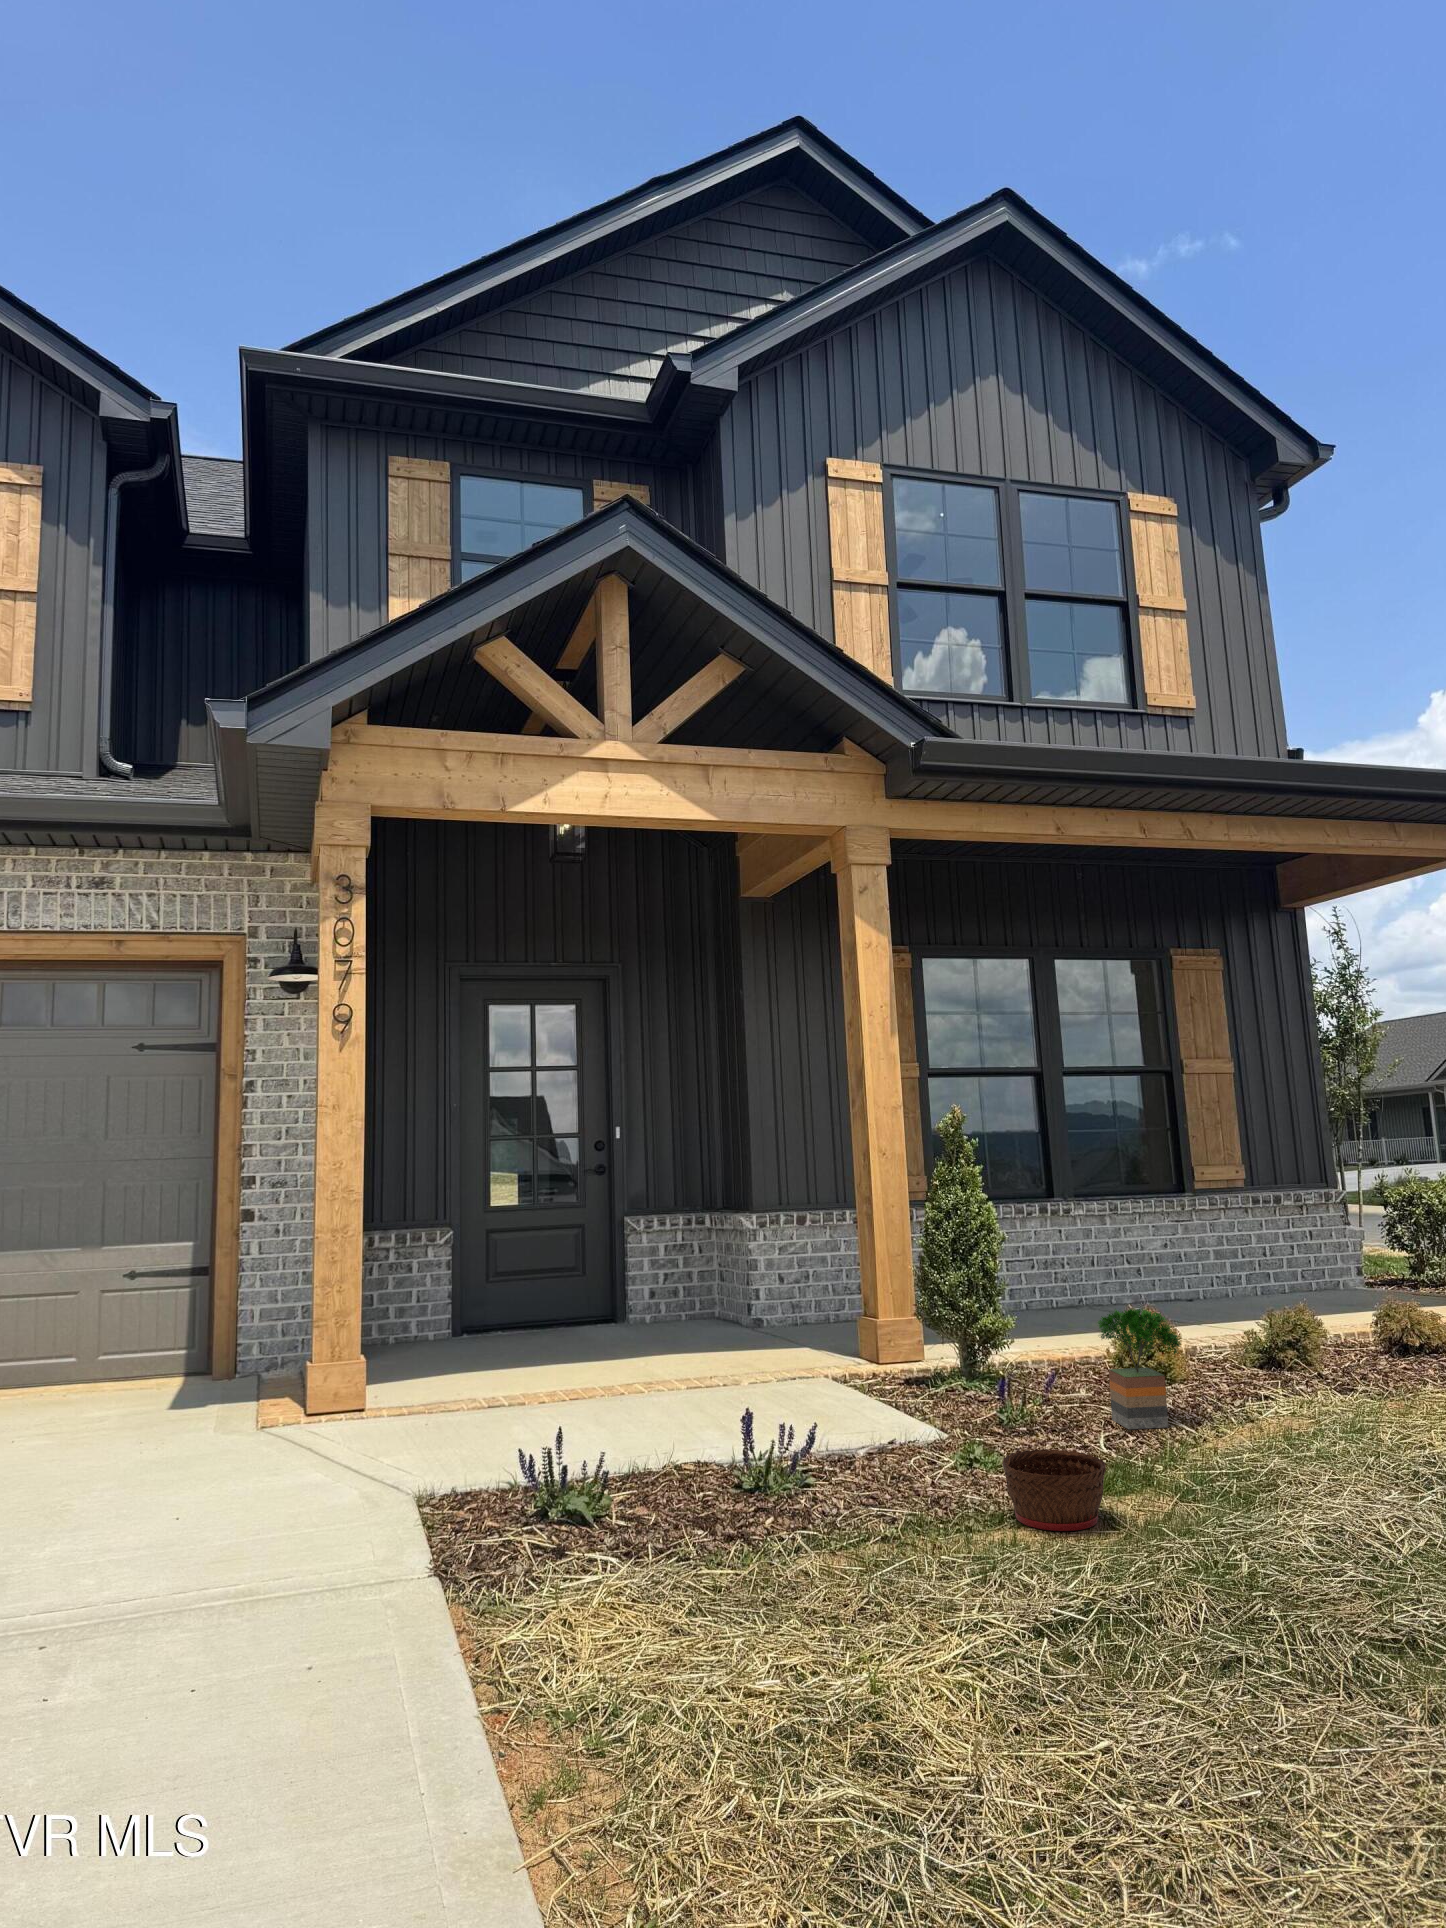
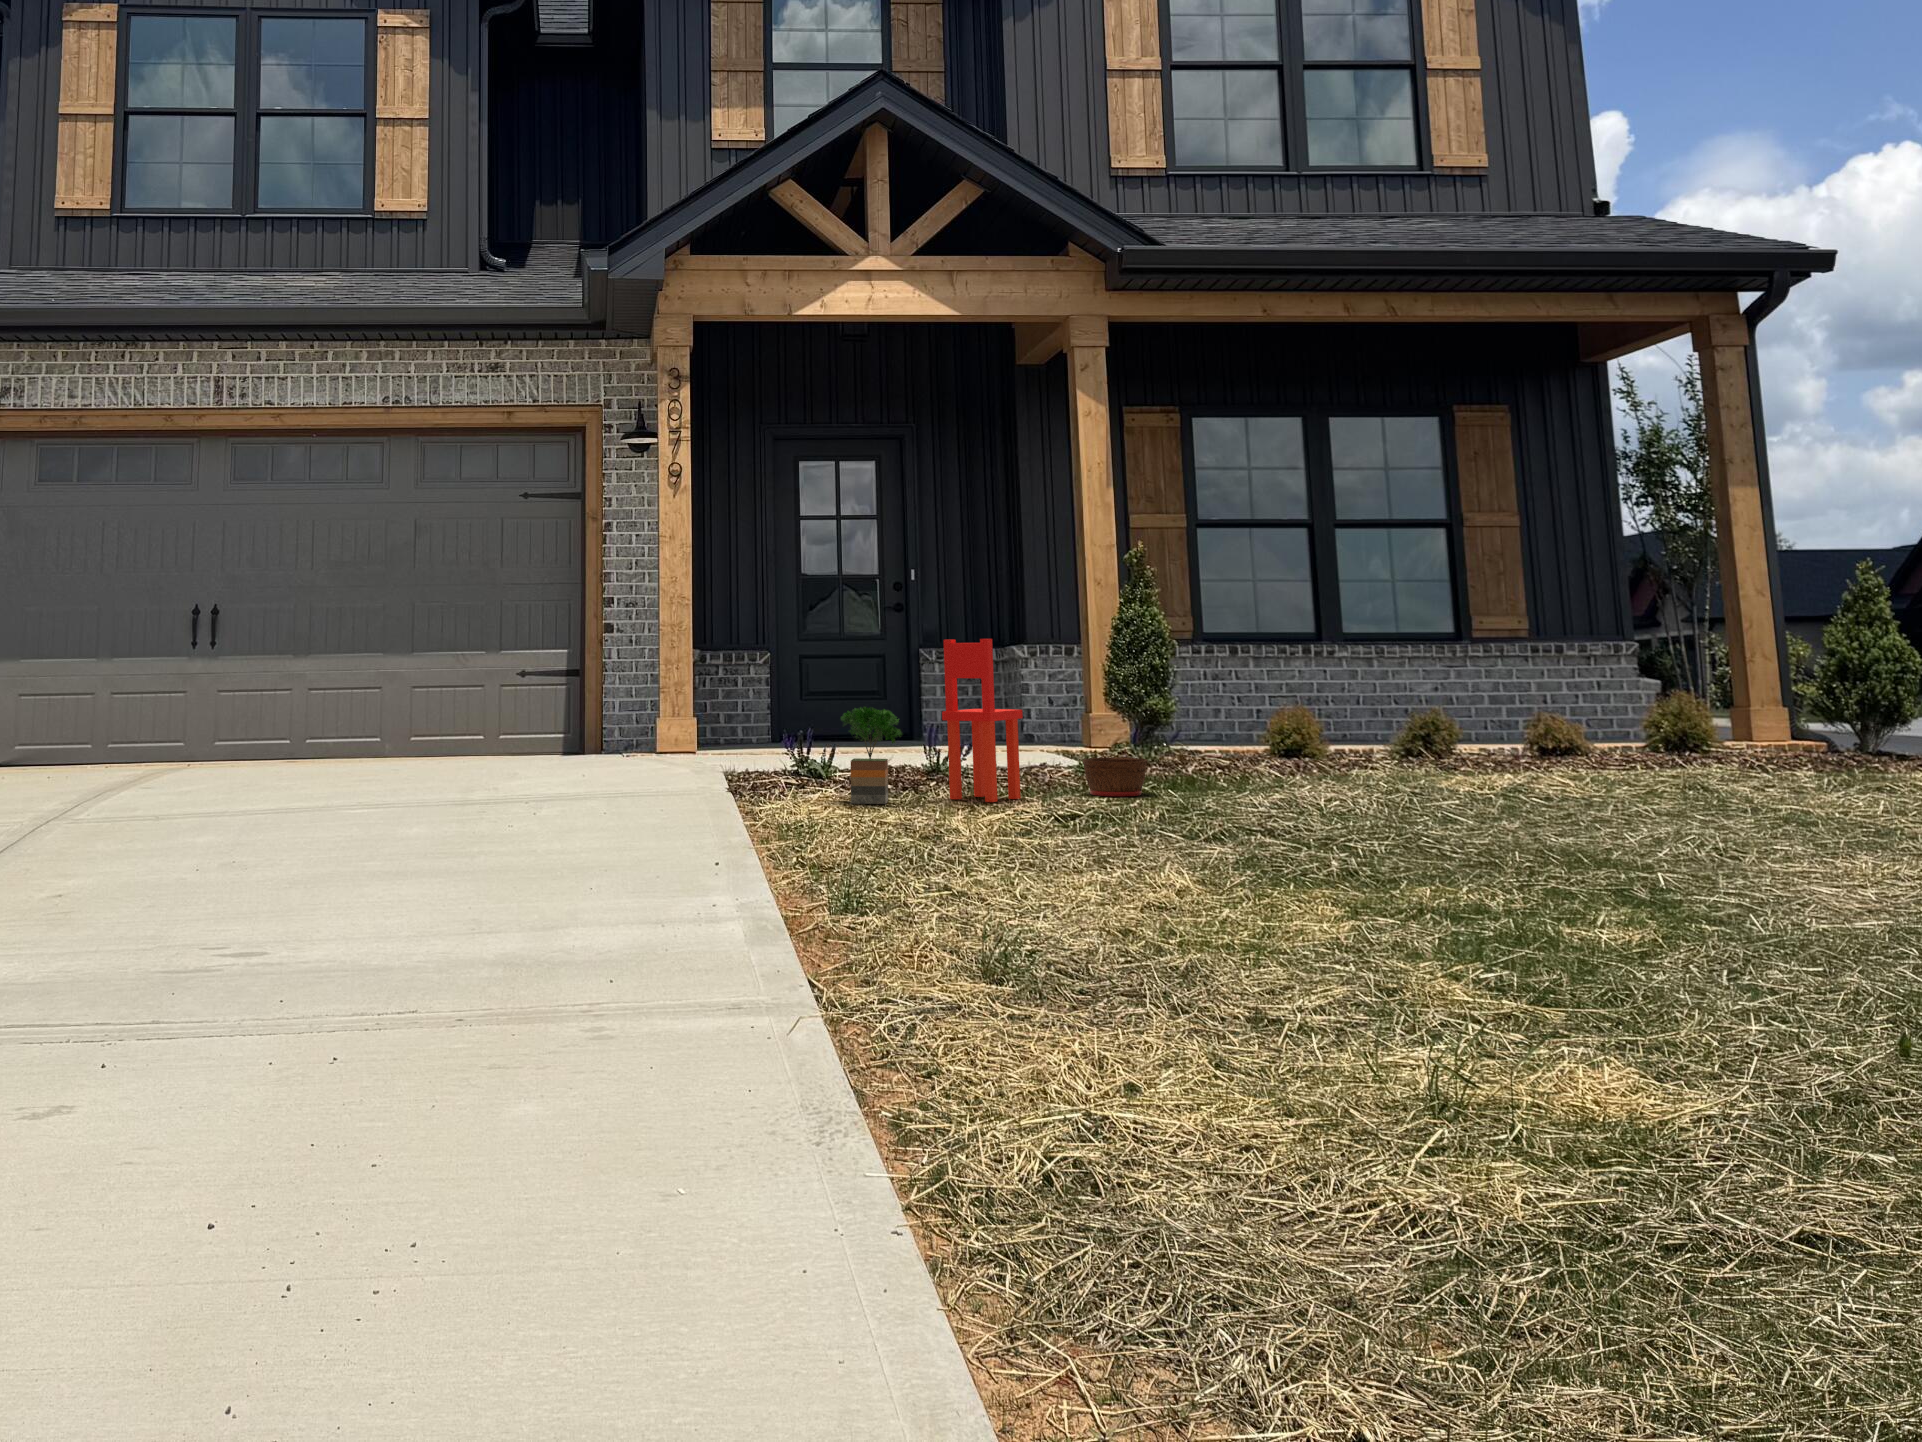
chair: none [811,1293,938,1588] -> present [942,639,1023,802]
potted tree: present [1098,1309,1181,1429] -> present [841,707,901,804]

